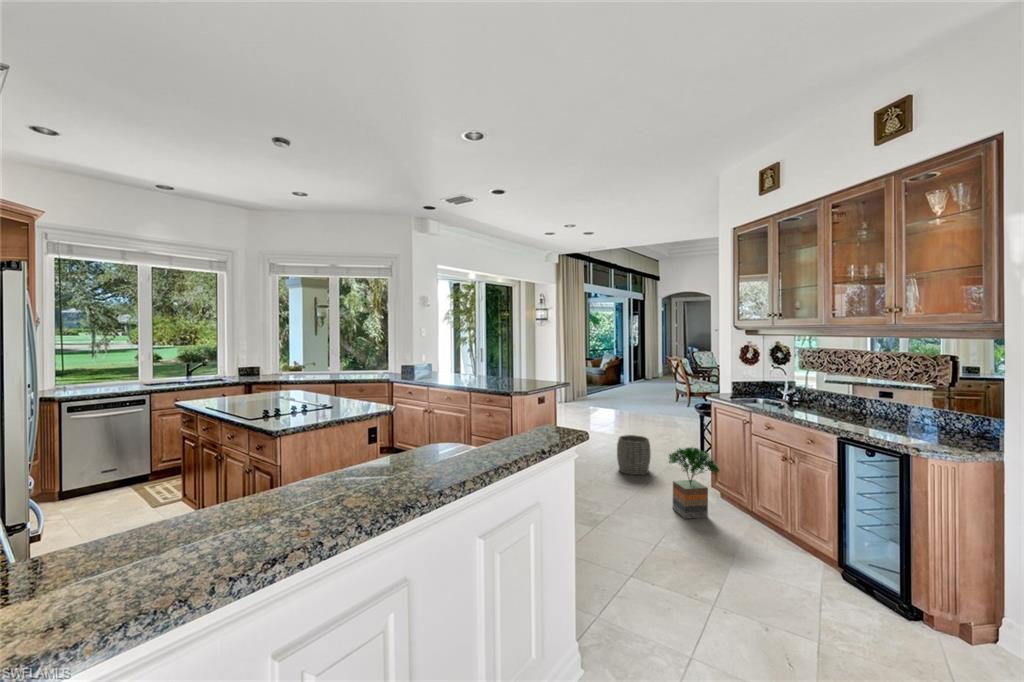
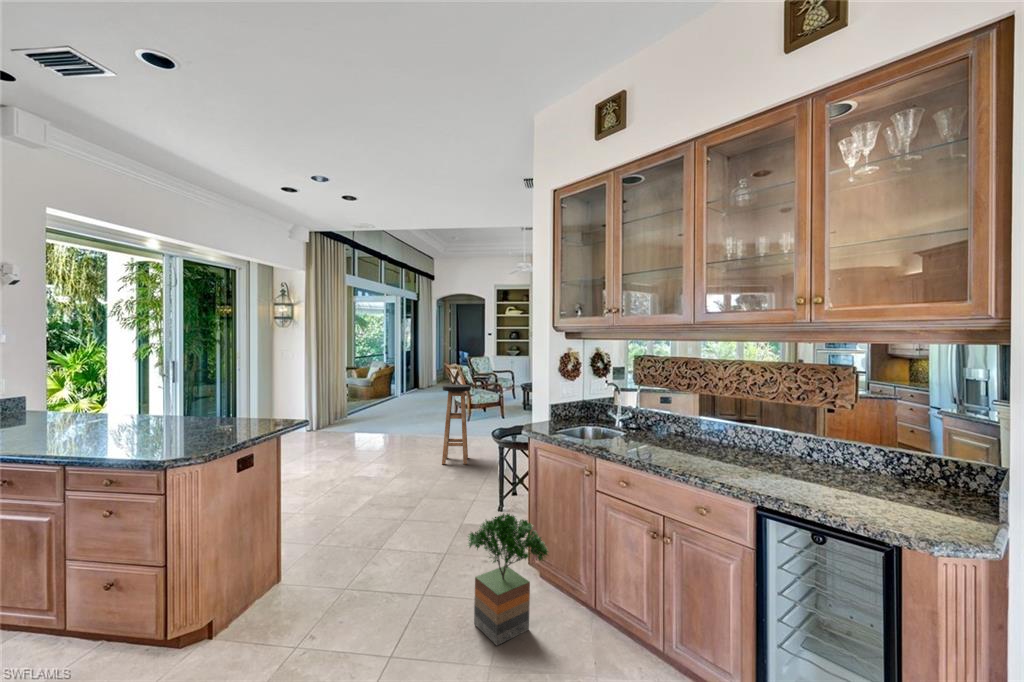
bar stool: none [661,372,685,436] -> present [442,384,471,464]
woven basket: present [617,435,651,475] -> none [383,485,433,551]

